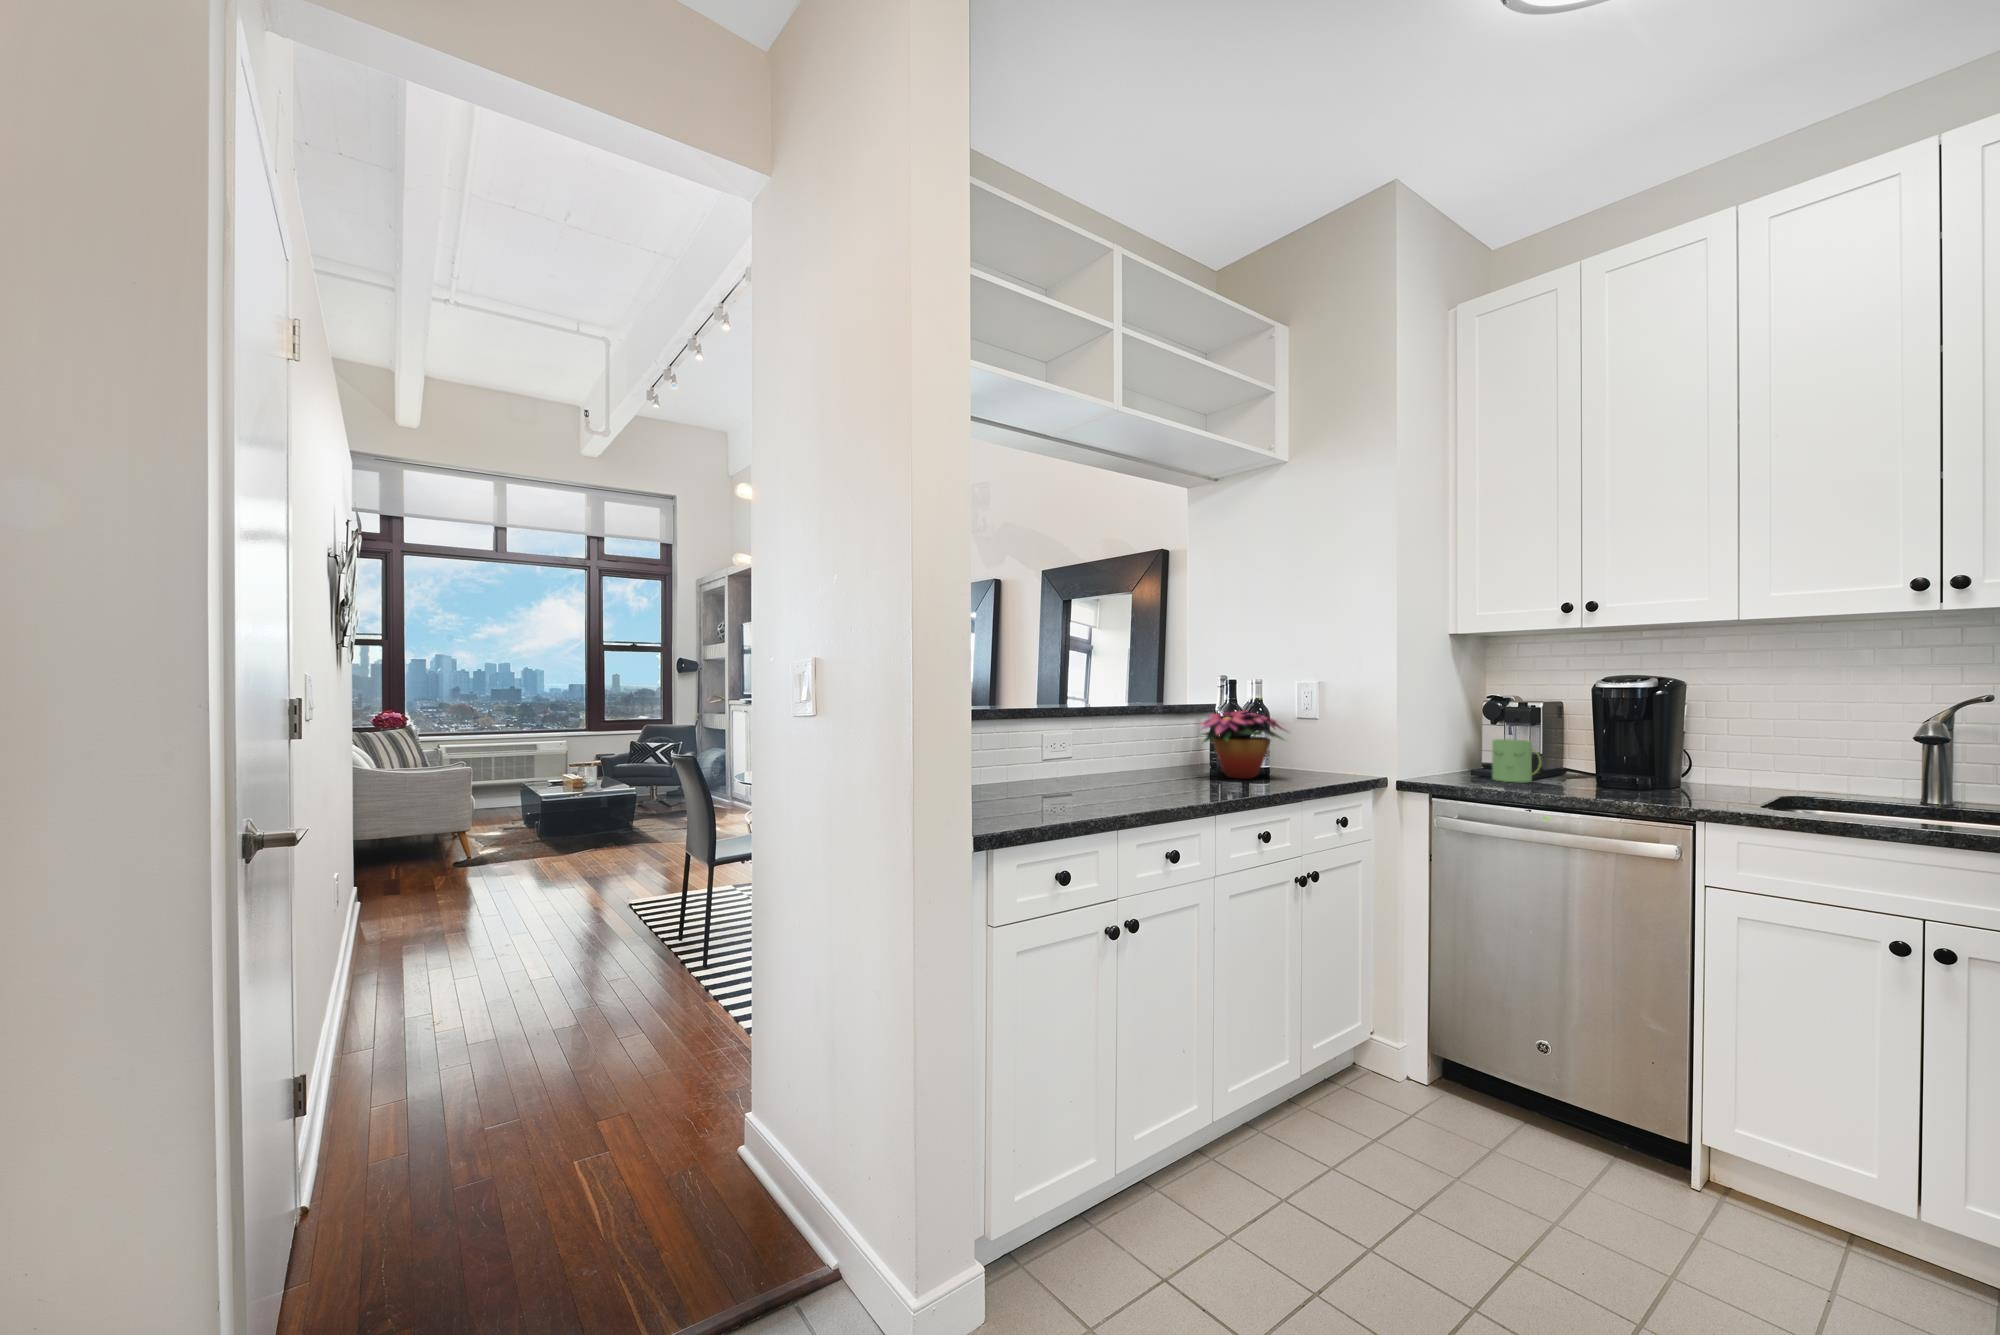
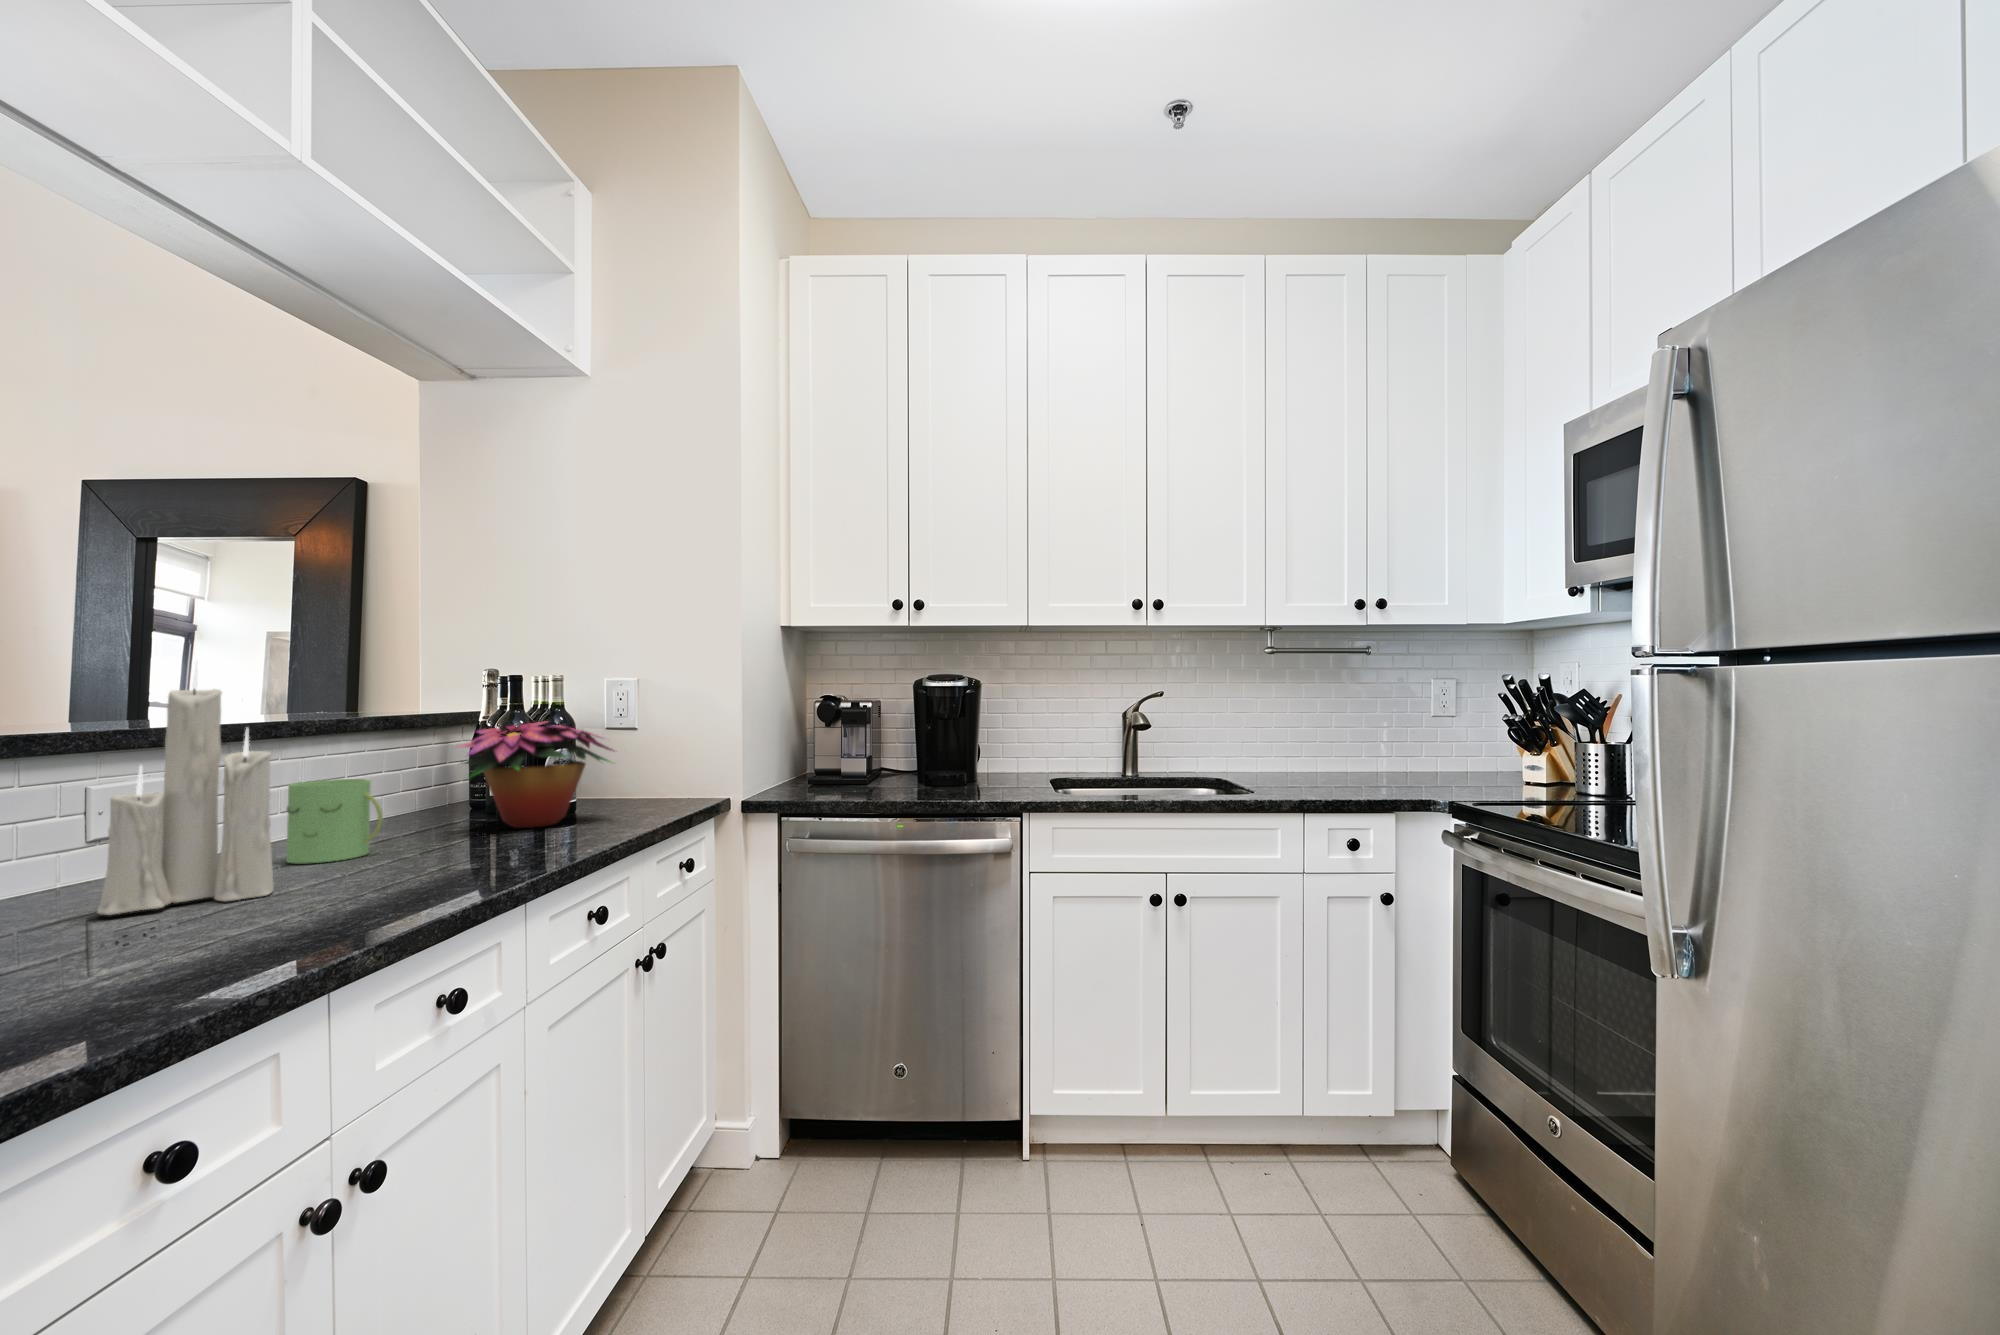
candle: none [1055,672,1111,792] -> present [97,661,274,915]
mug: present [1492,739,1541,783] -> present [287,779,383,864]

